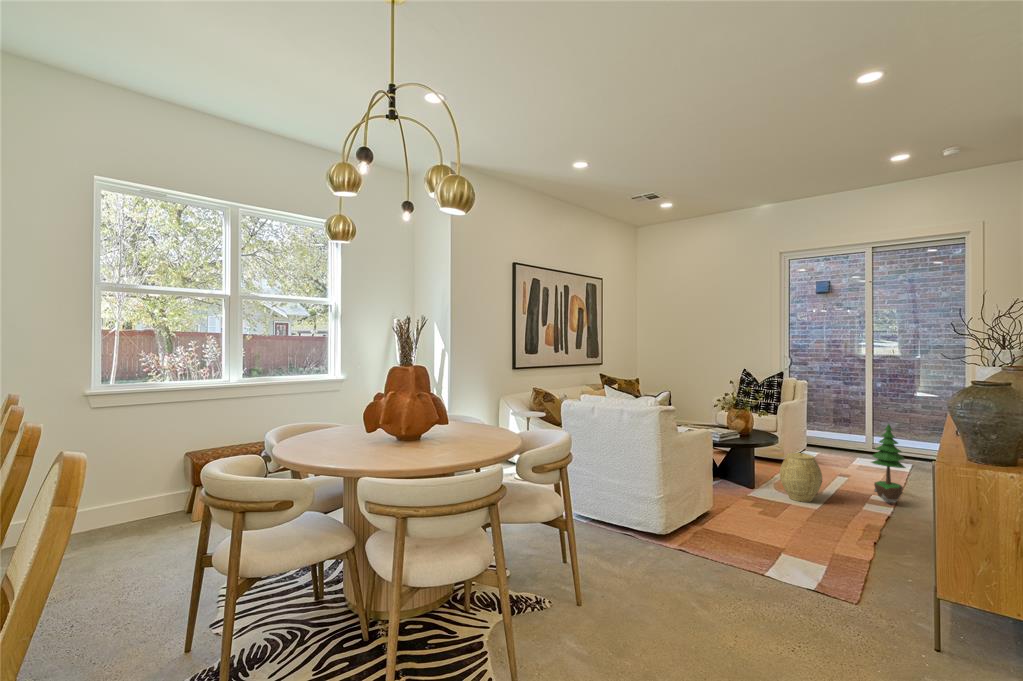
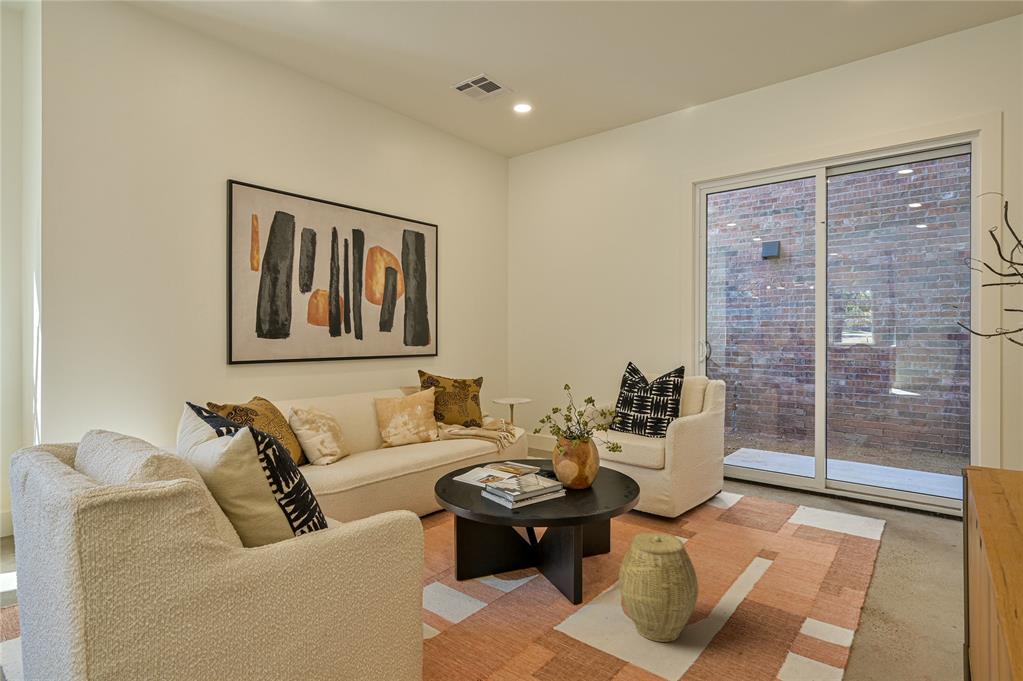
potted tree: present [872,424,906,503] -> none [795,476,866,644]

